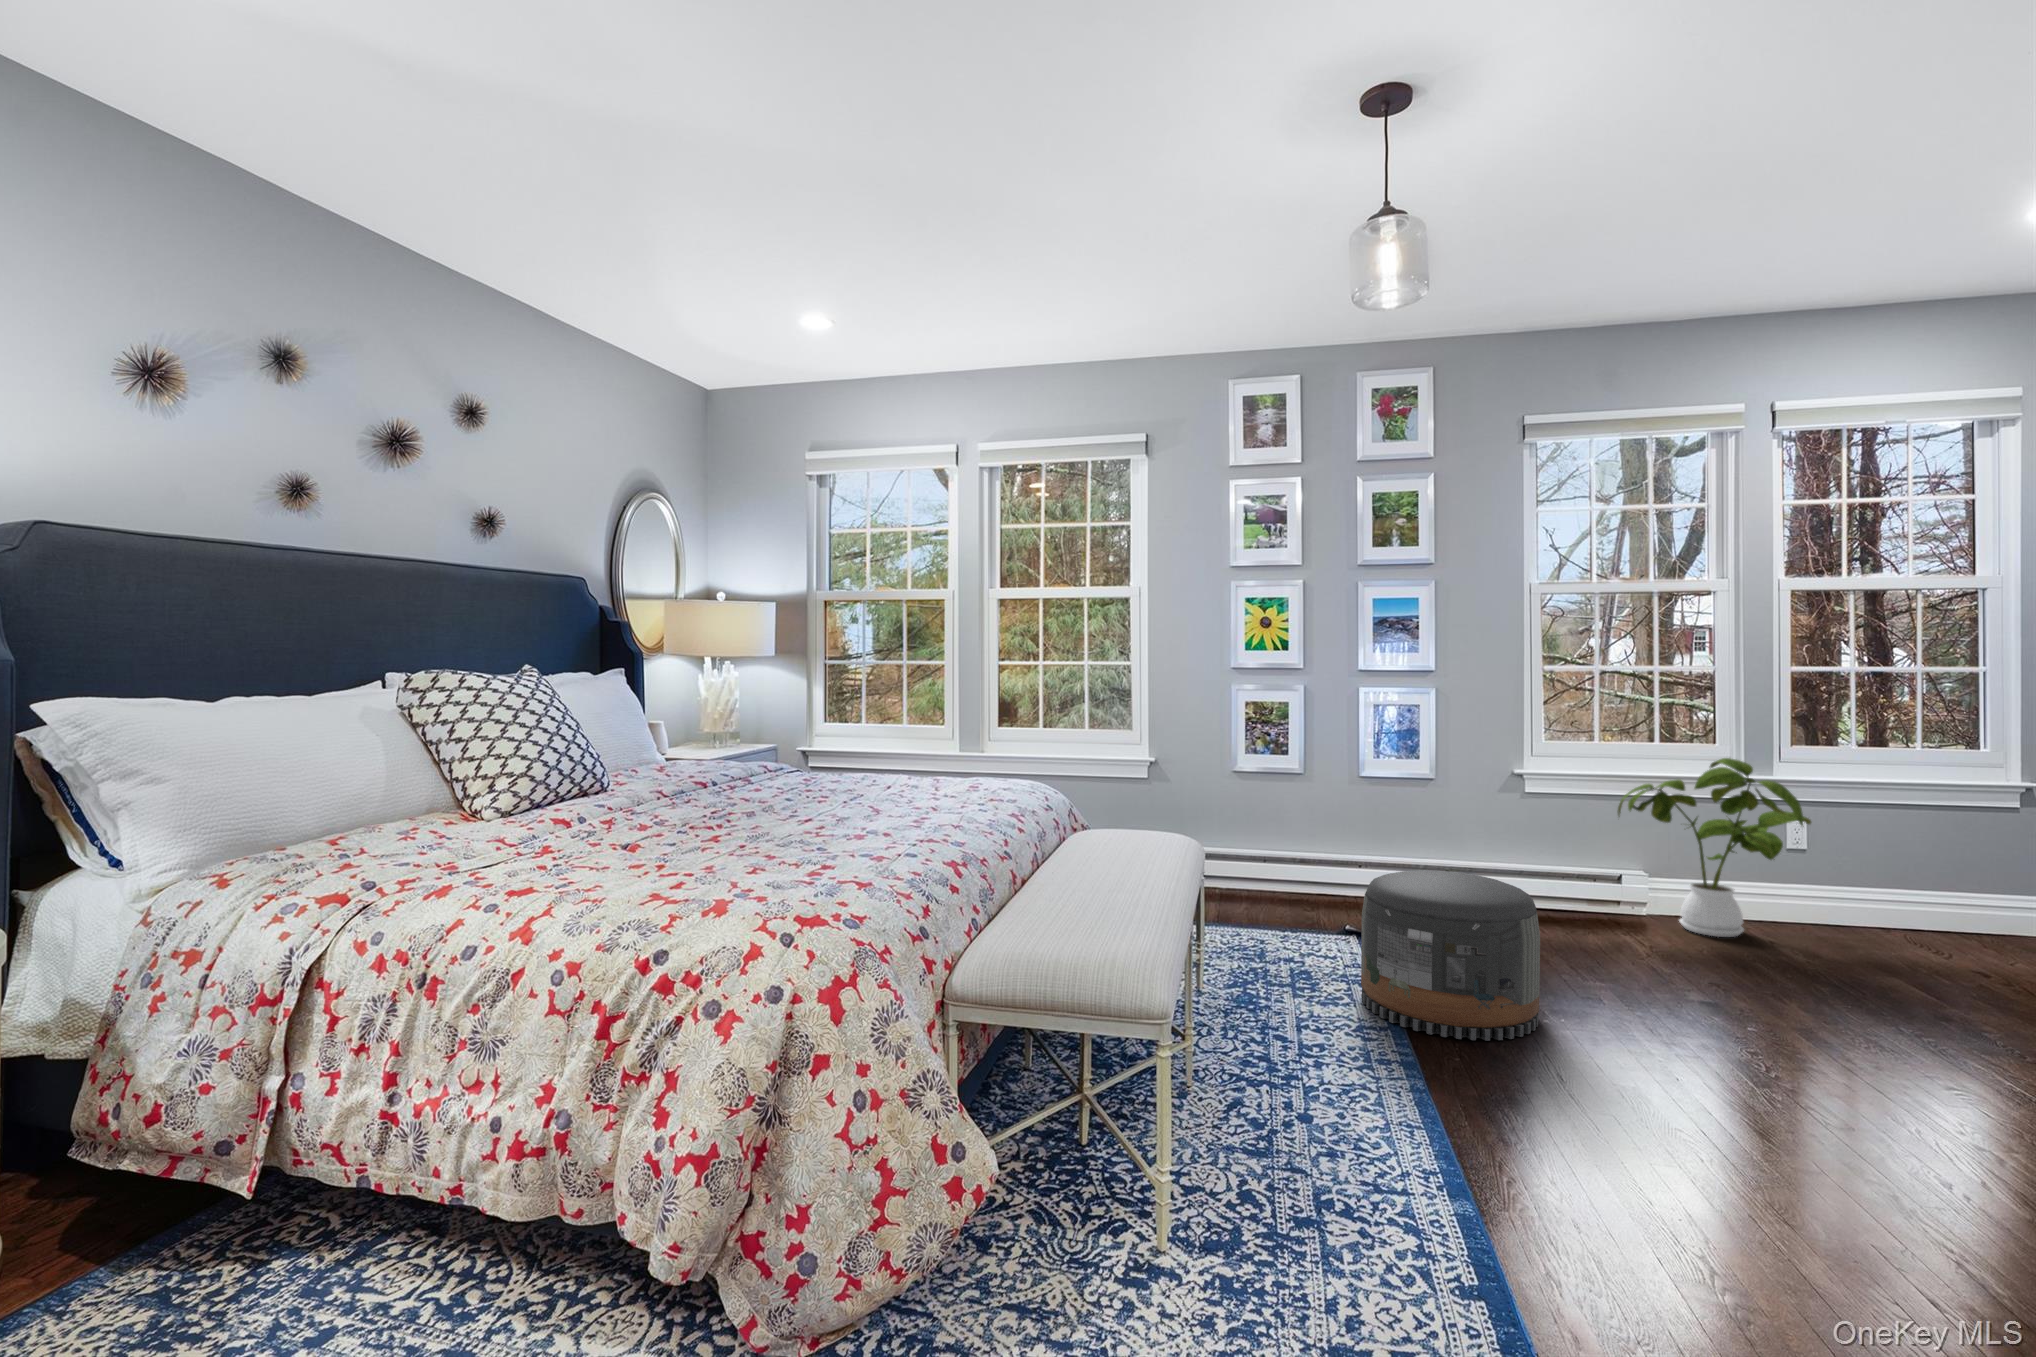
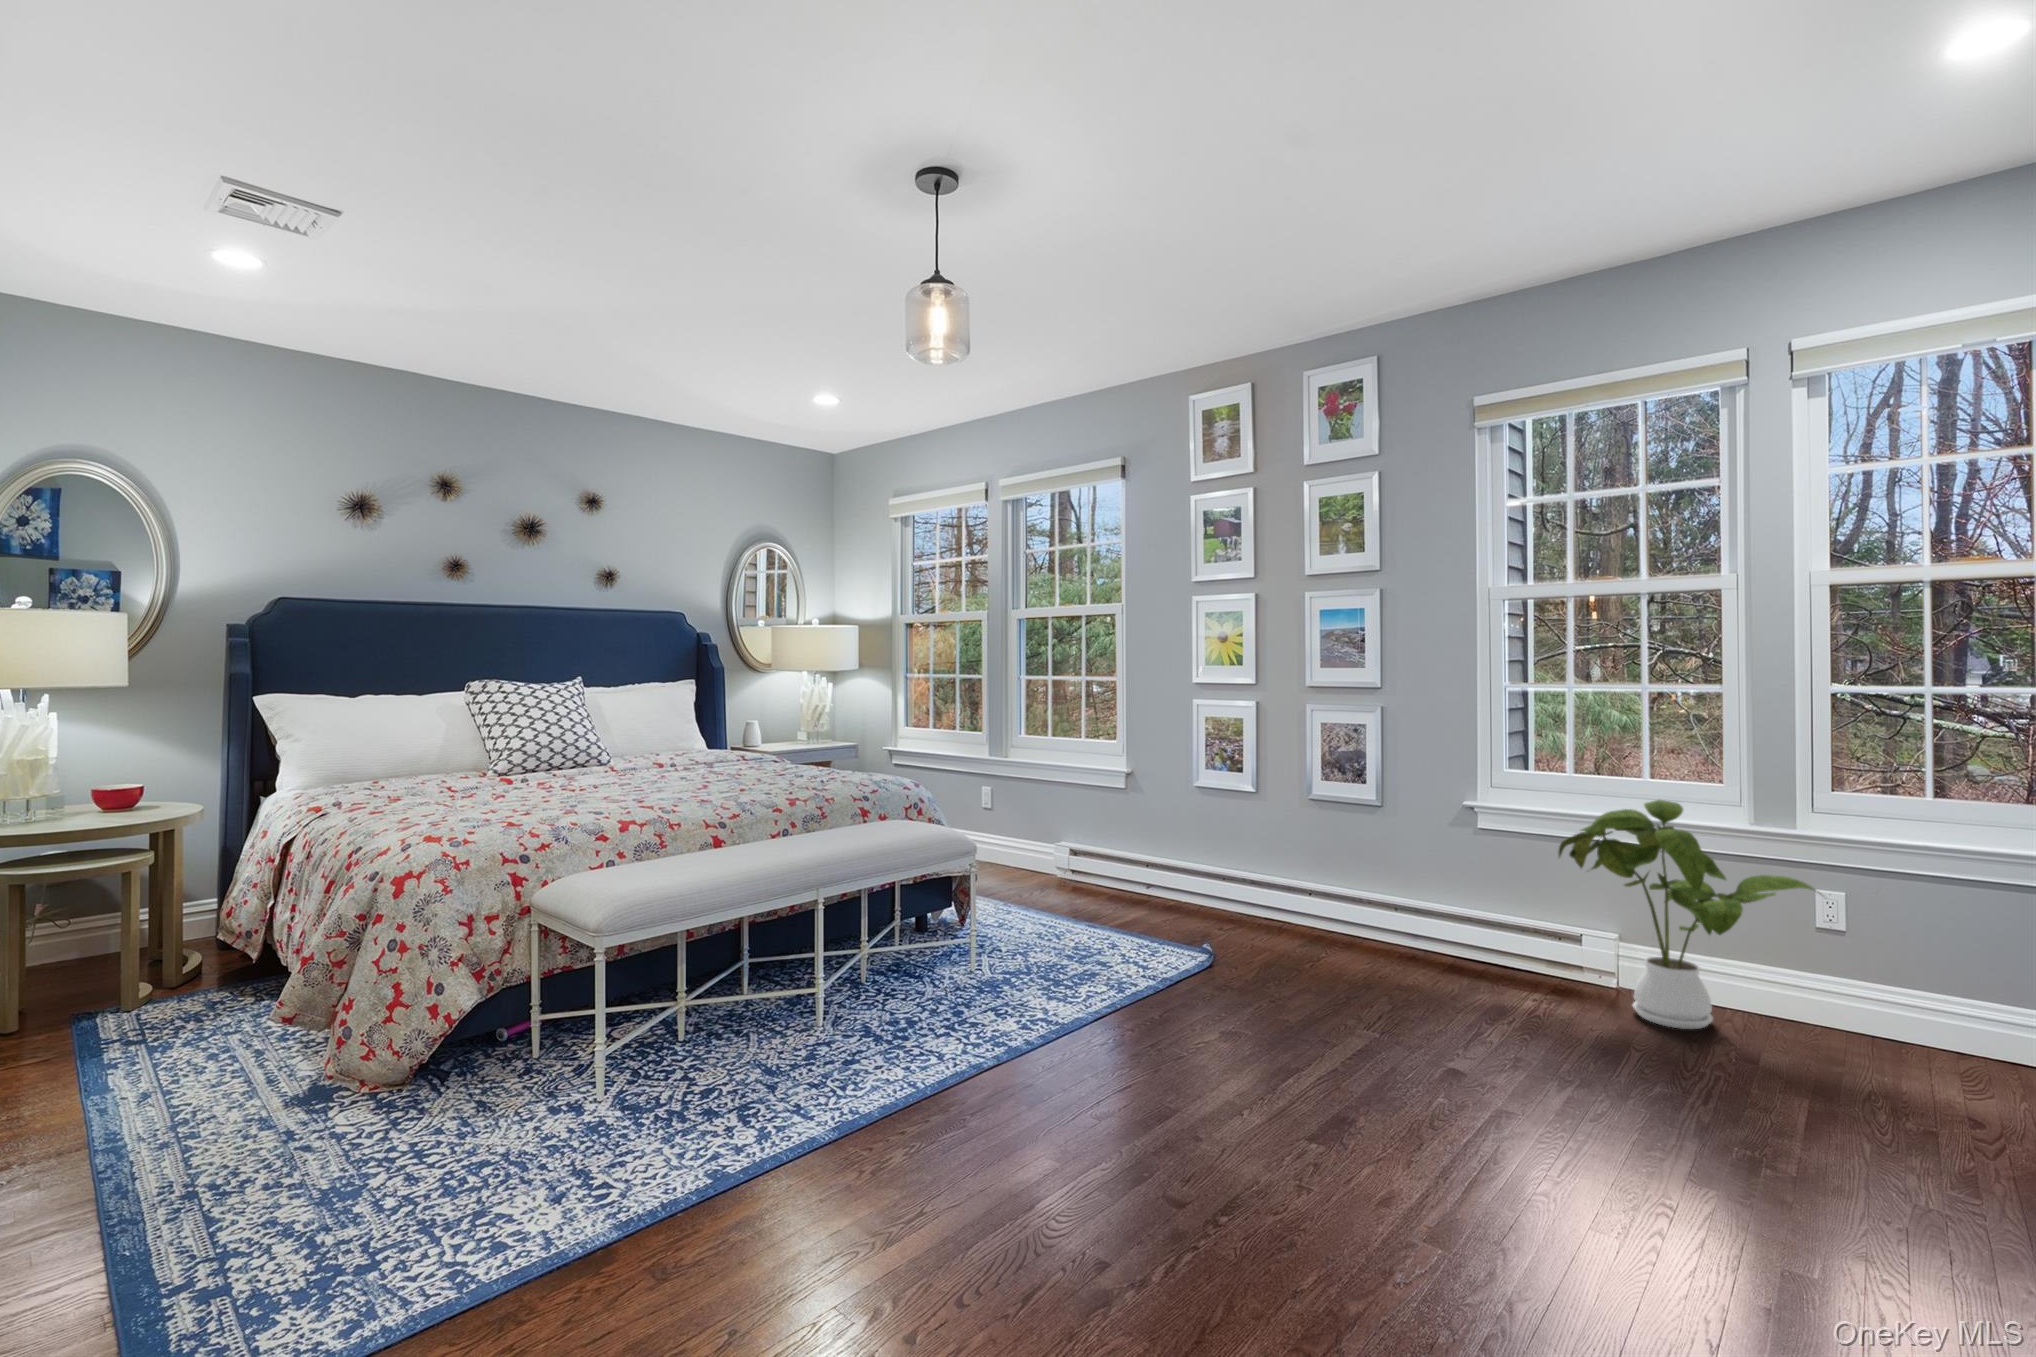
pouf: present [1361,870,1540,1041] -> none [1081,886,1246,1057]

